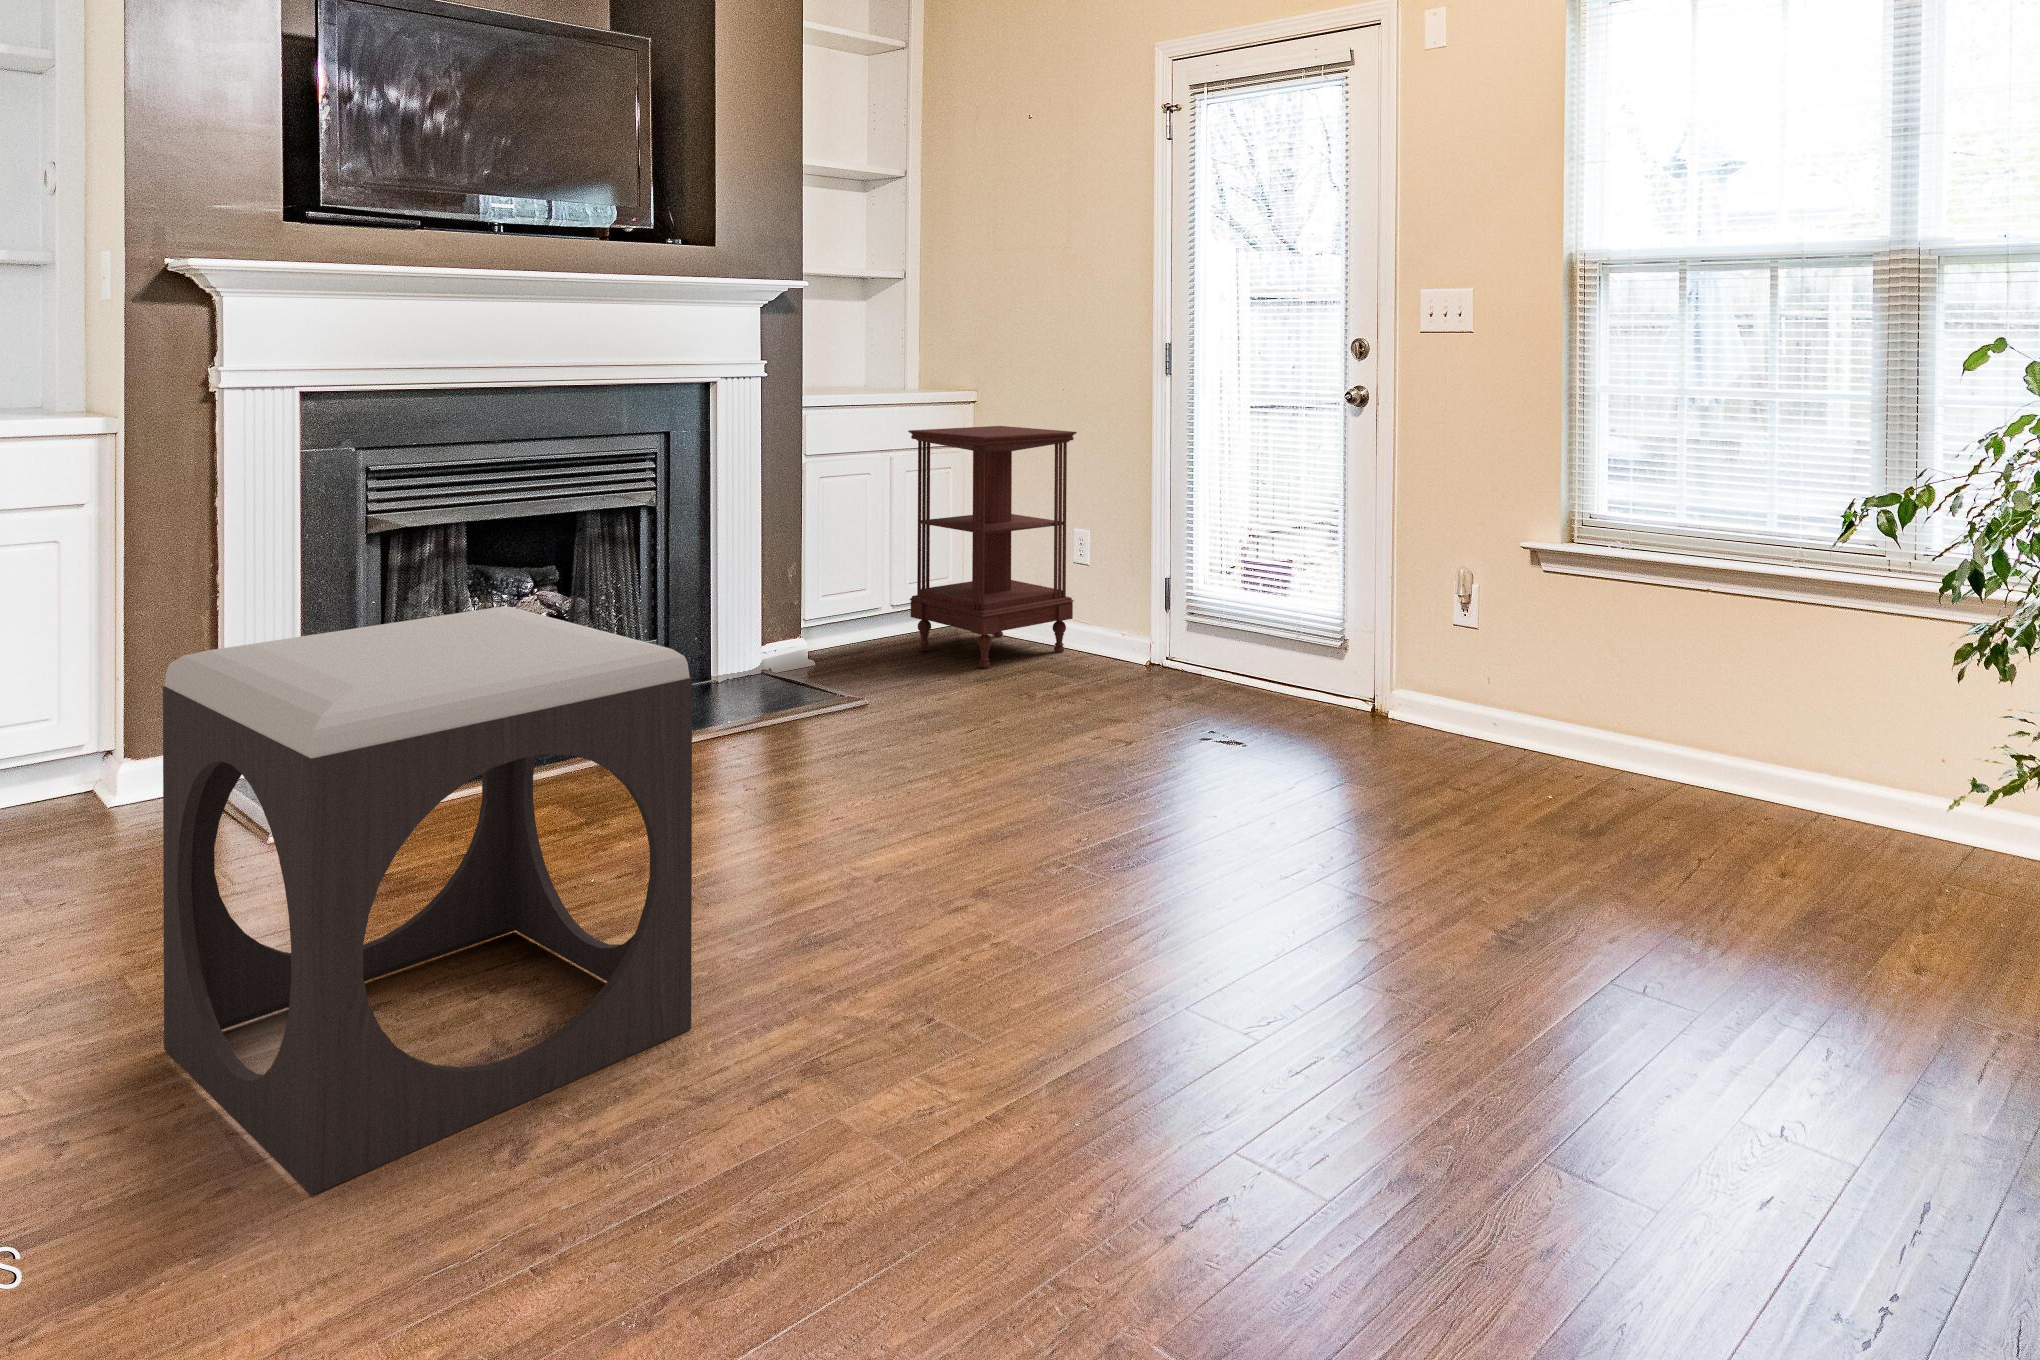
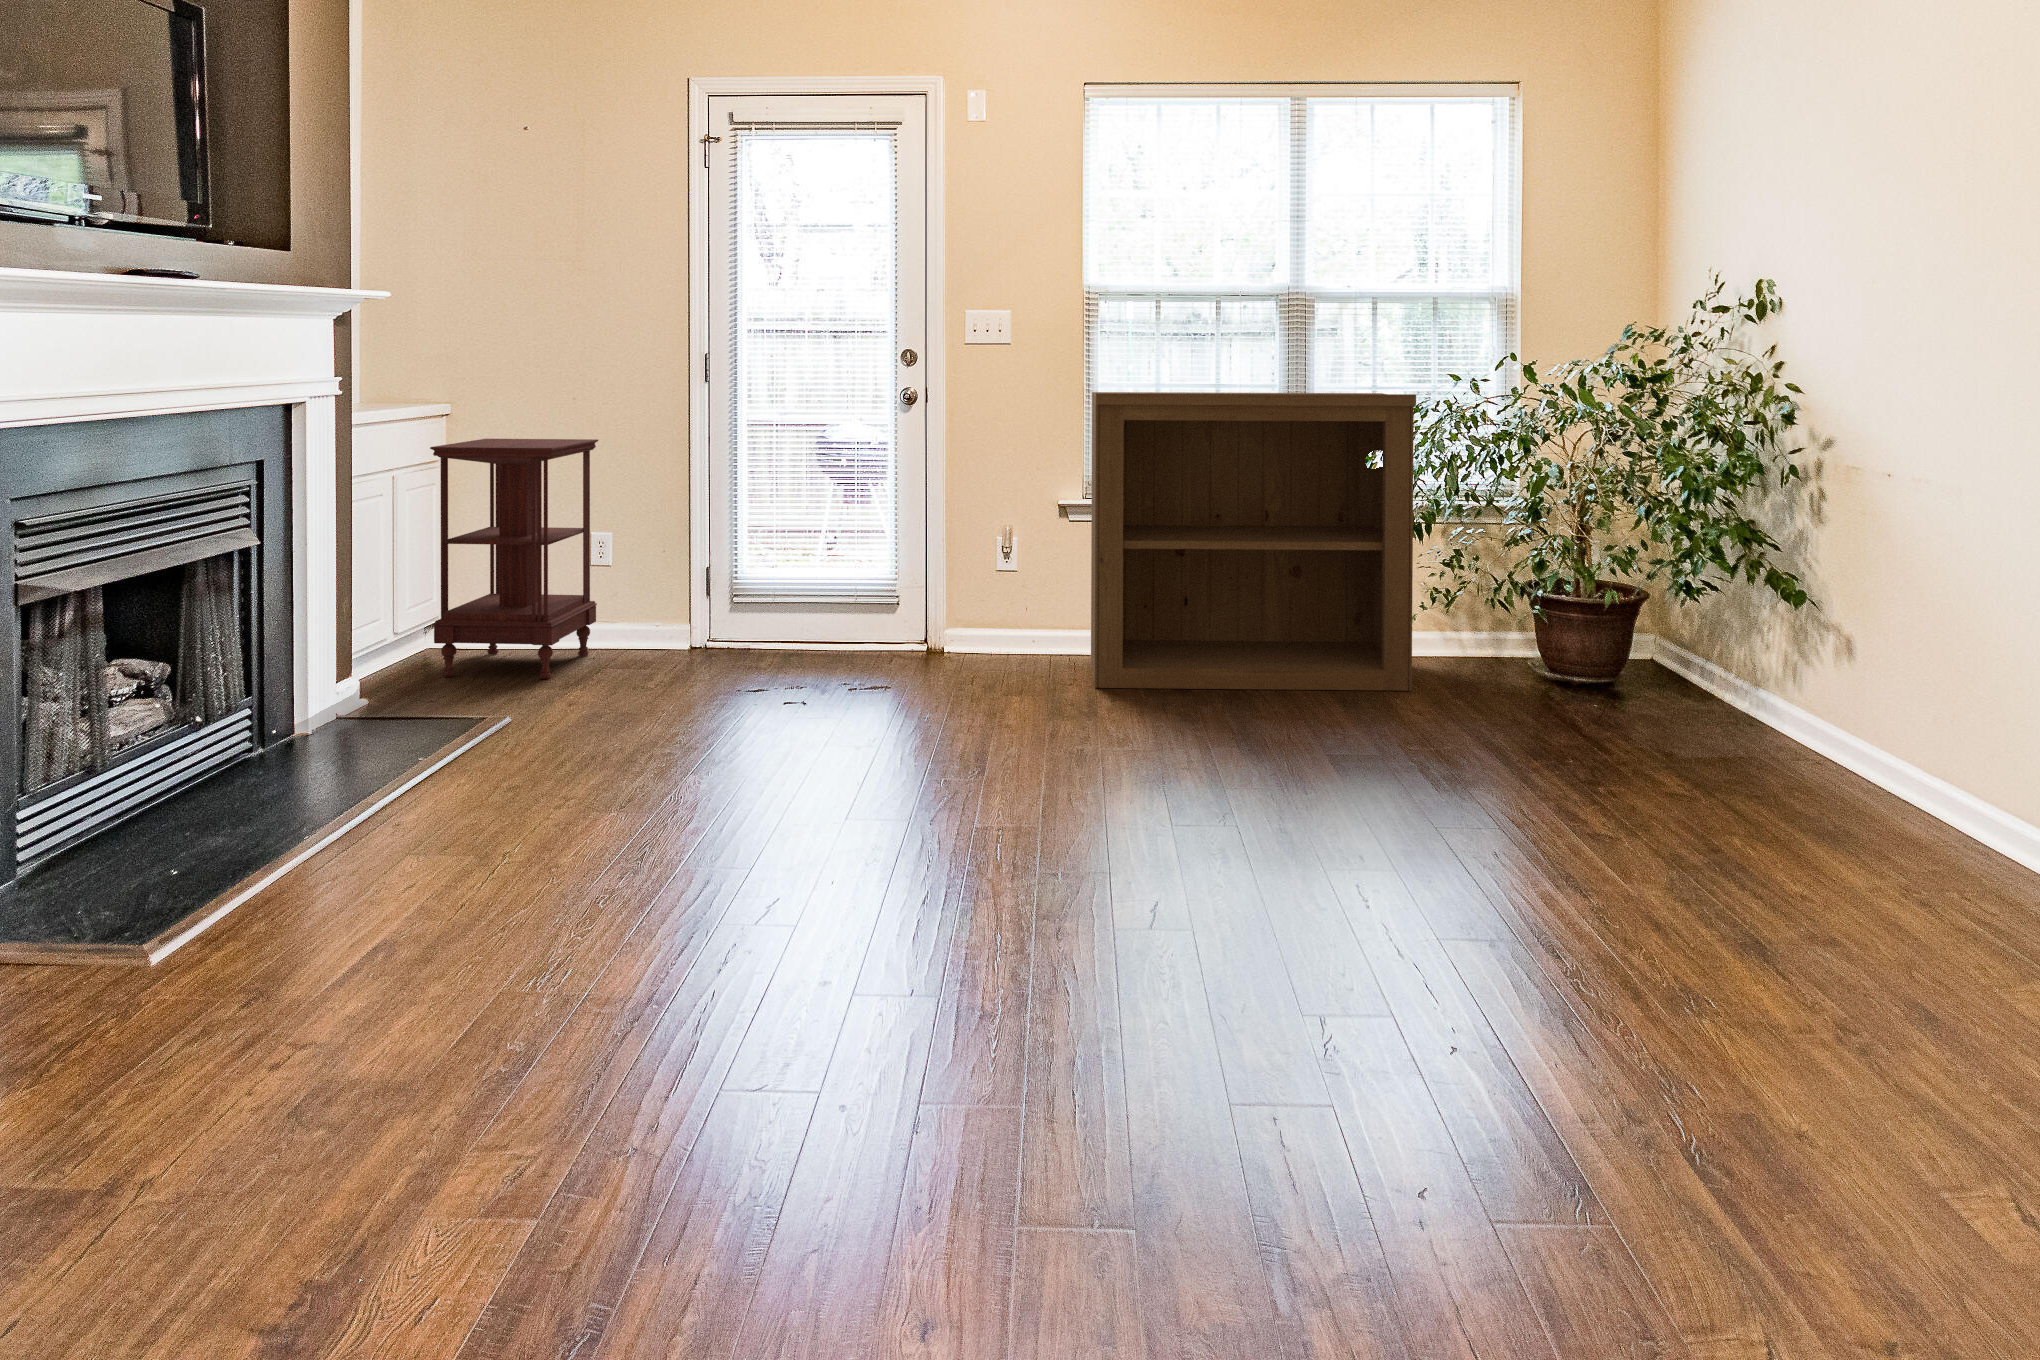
bookshelf: none [1476,398,2032,929] -> present [1091,392,1416,691]
footstool: present [163,606,692,1195] -> none [559,615,932,1077]

